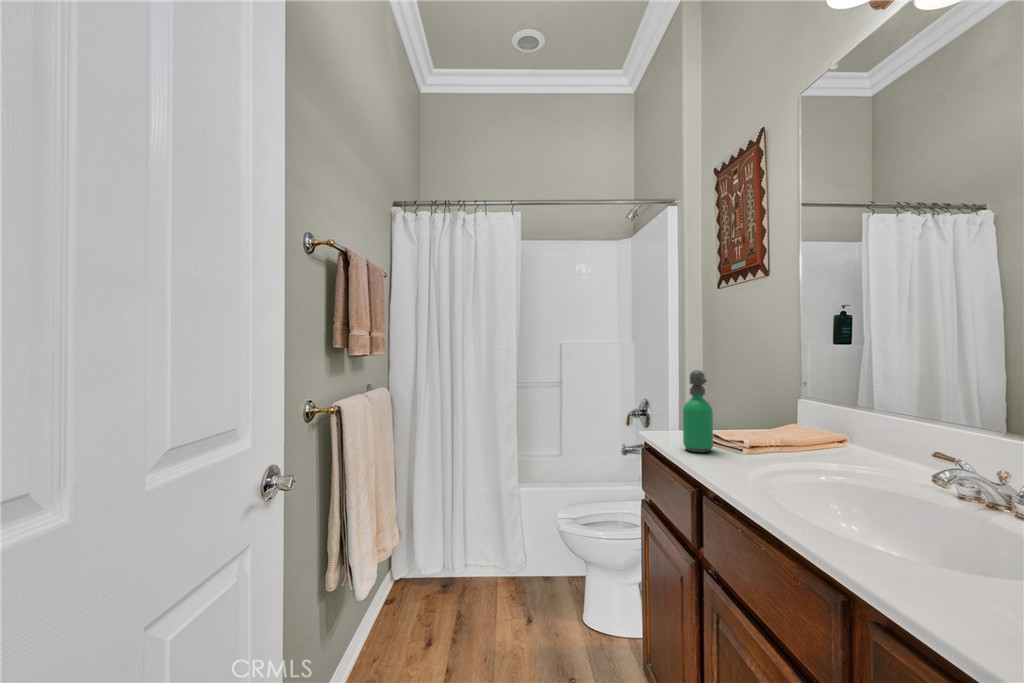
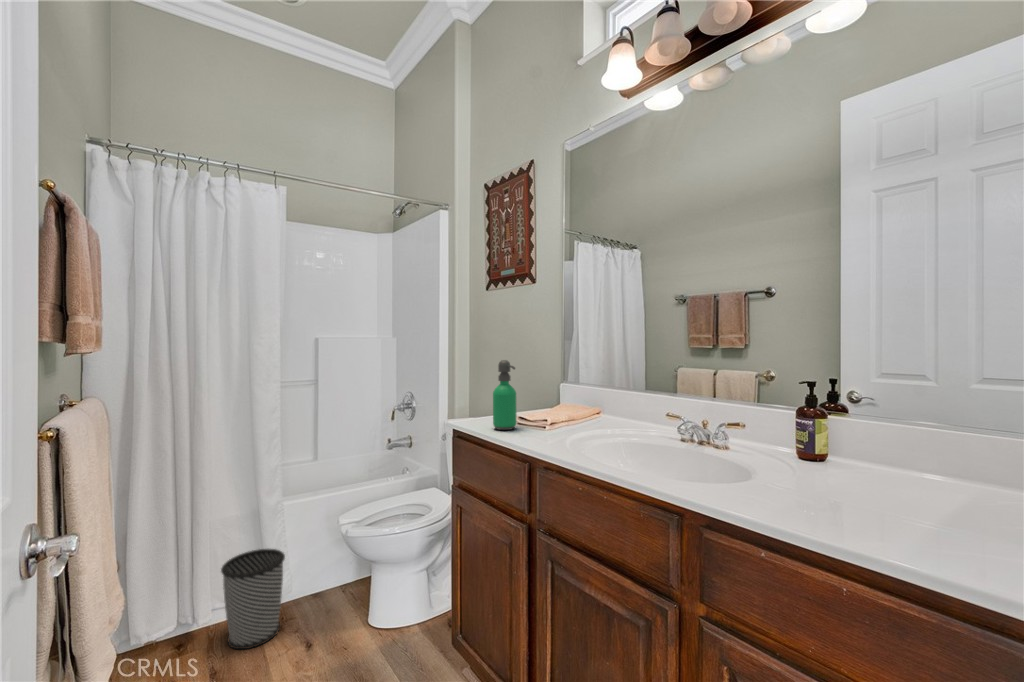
wastebasket: none [469,524,517,606] -> present [221,549,285,649]

